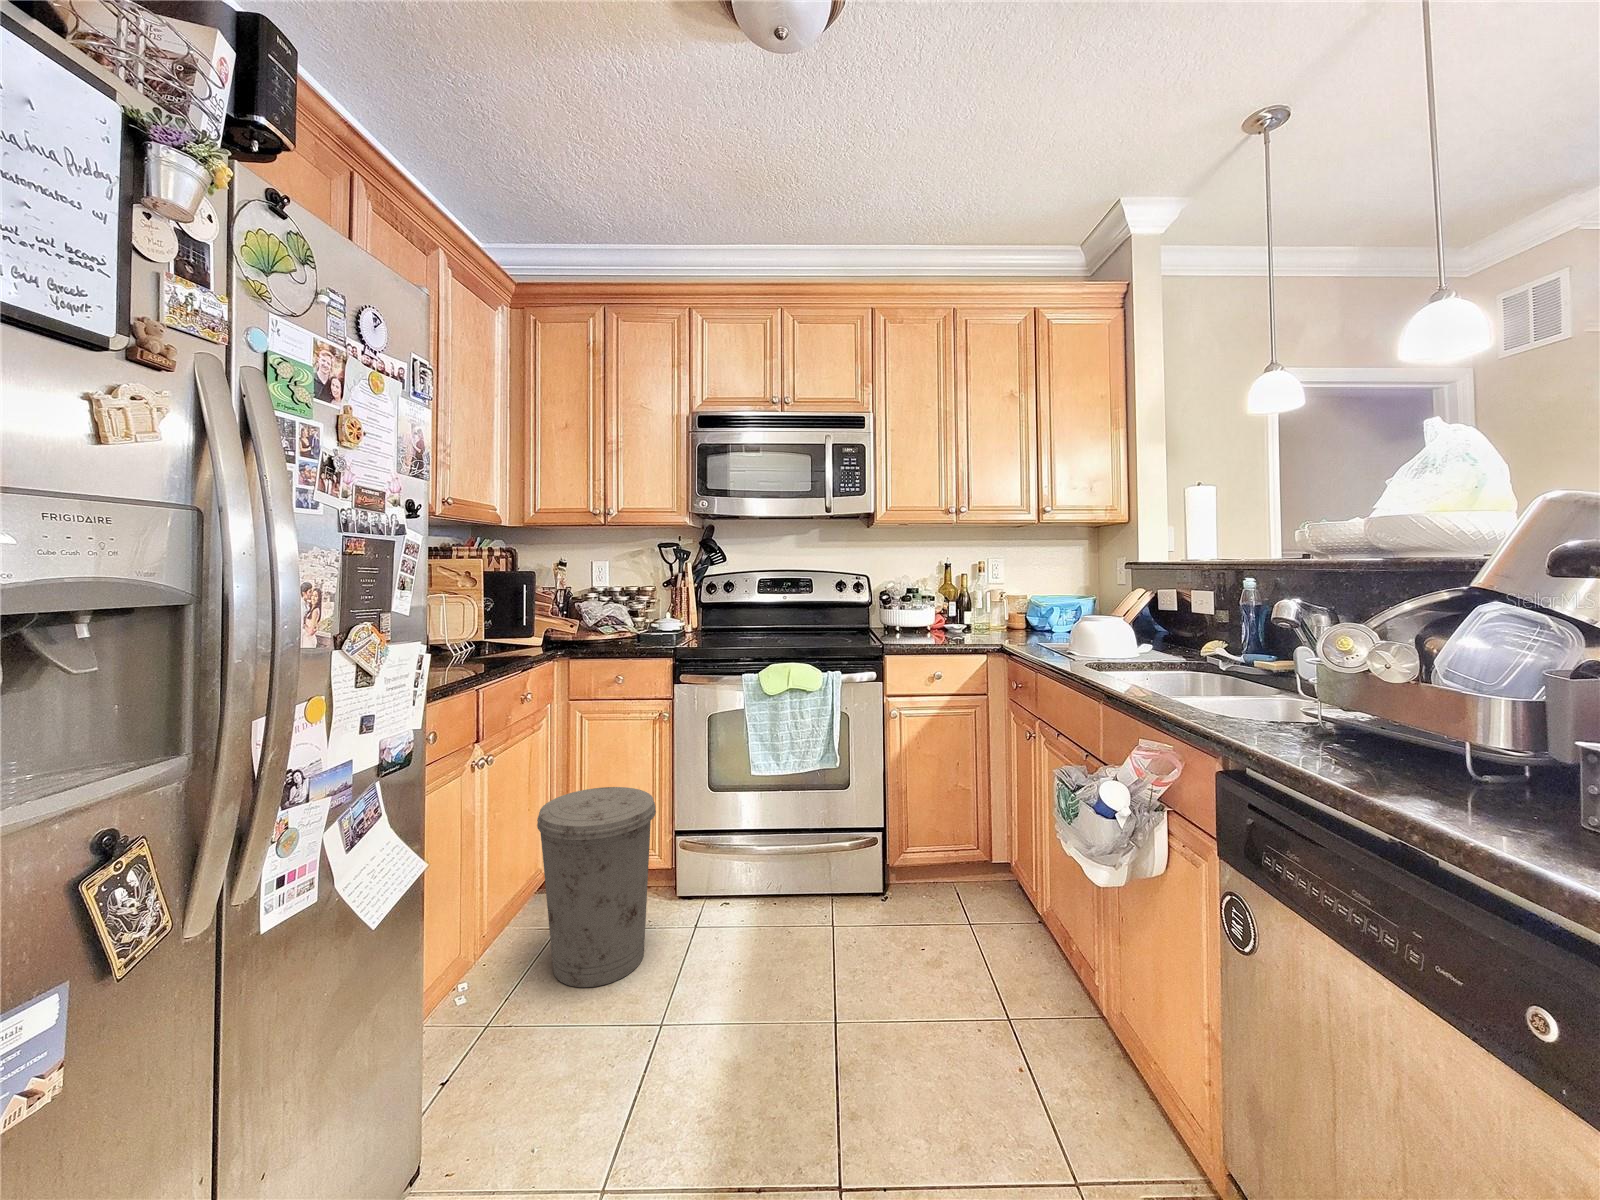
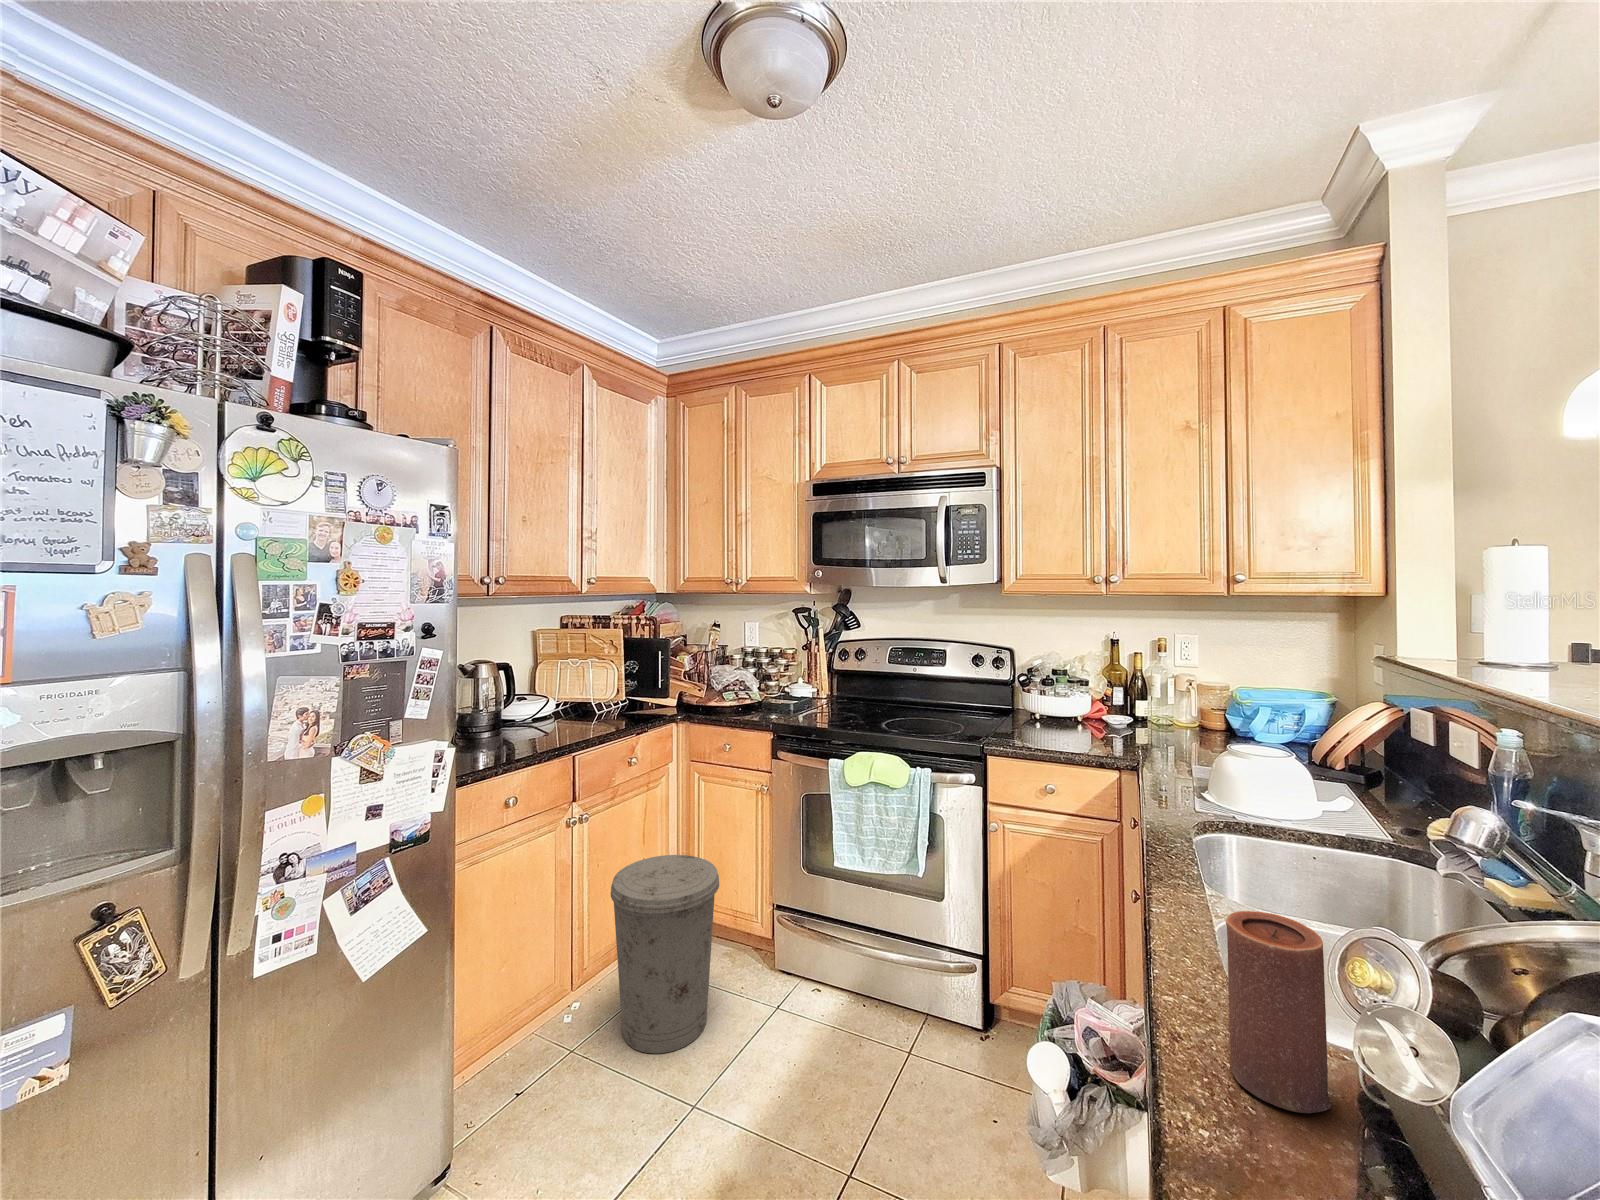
candle: none [1263,643,1323,741] -> present [1226,911,1331,1113]

